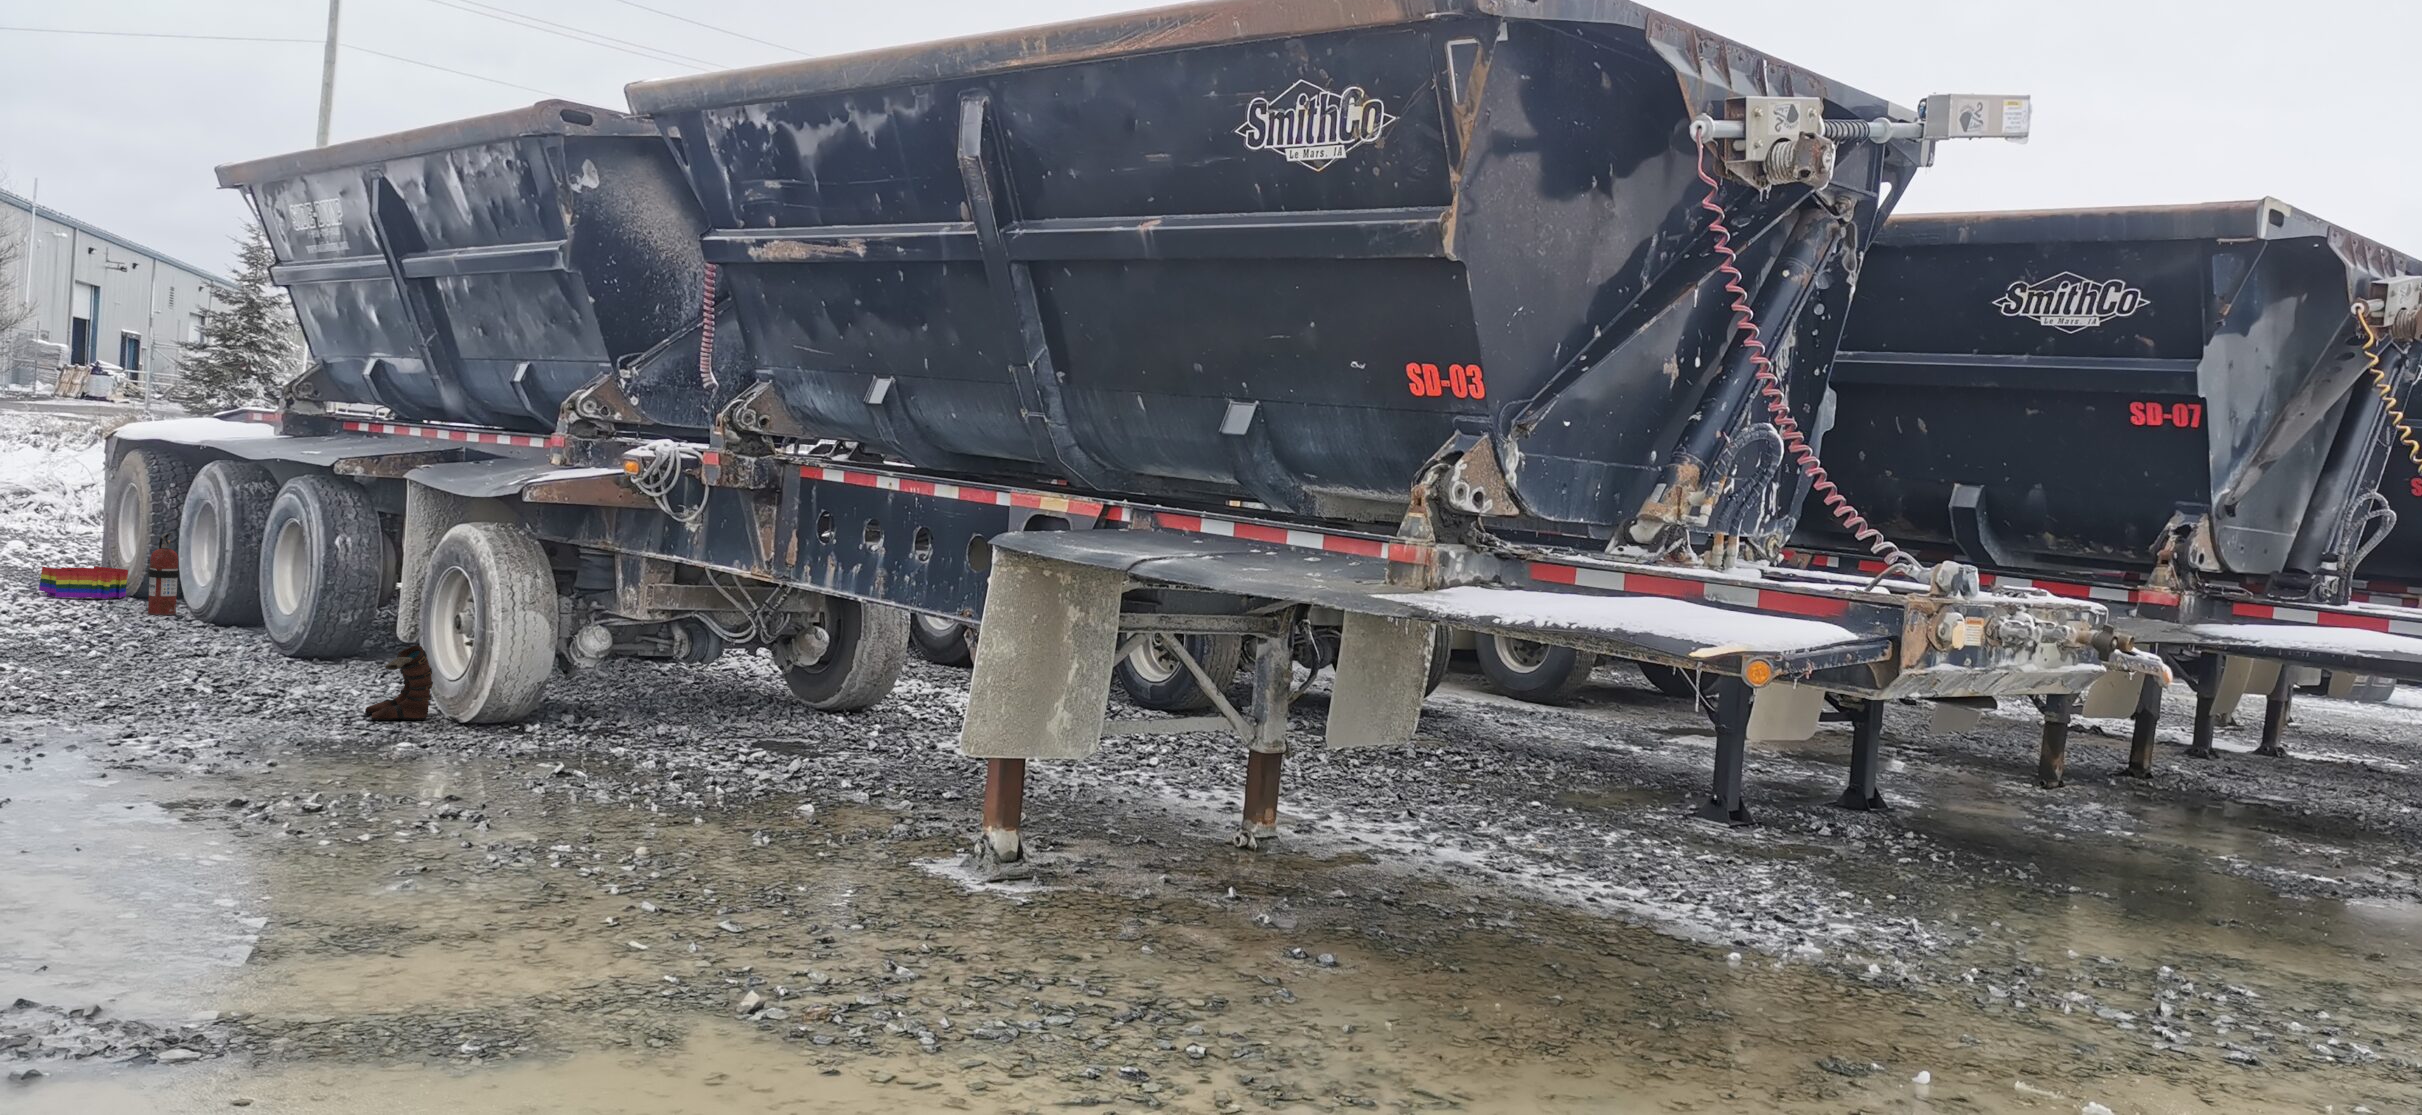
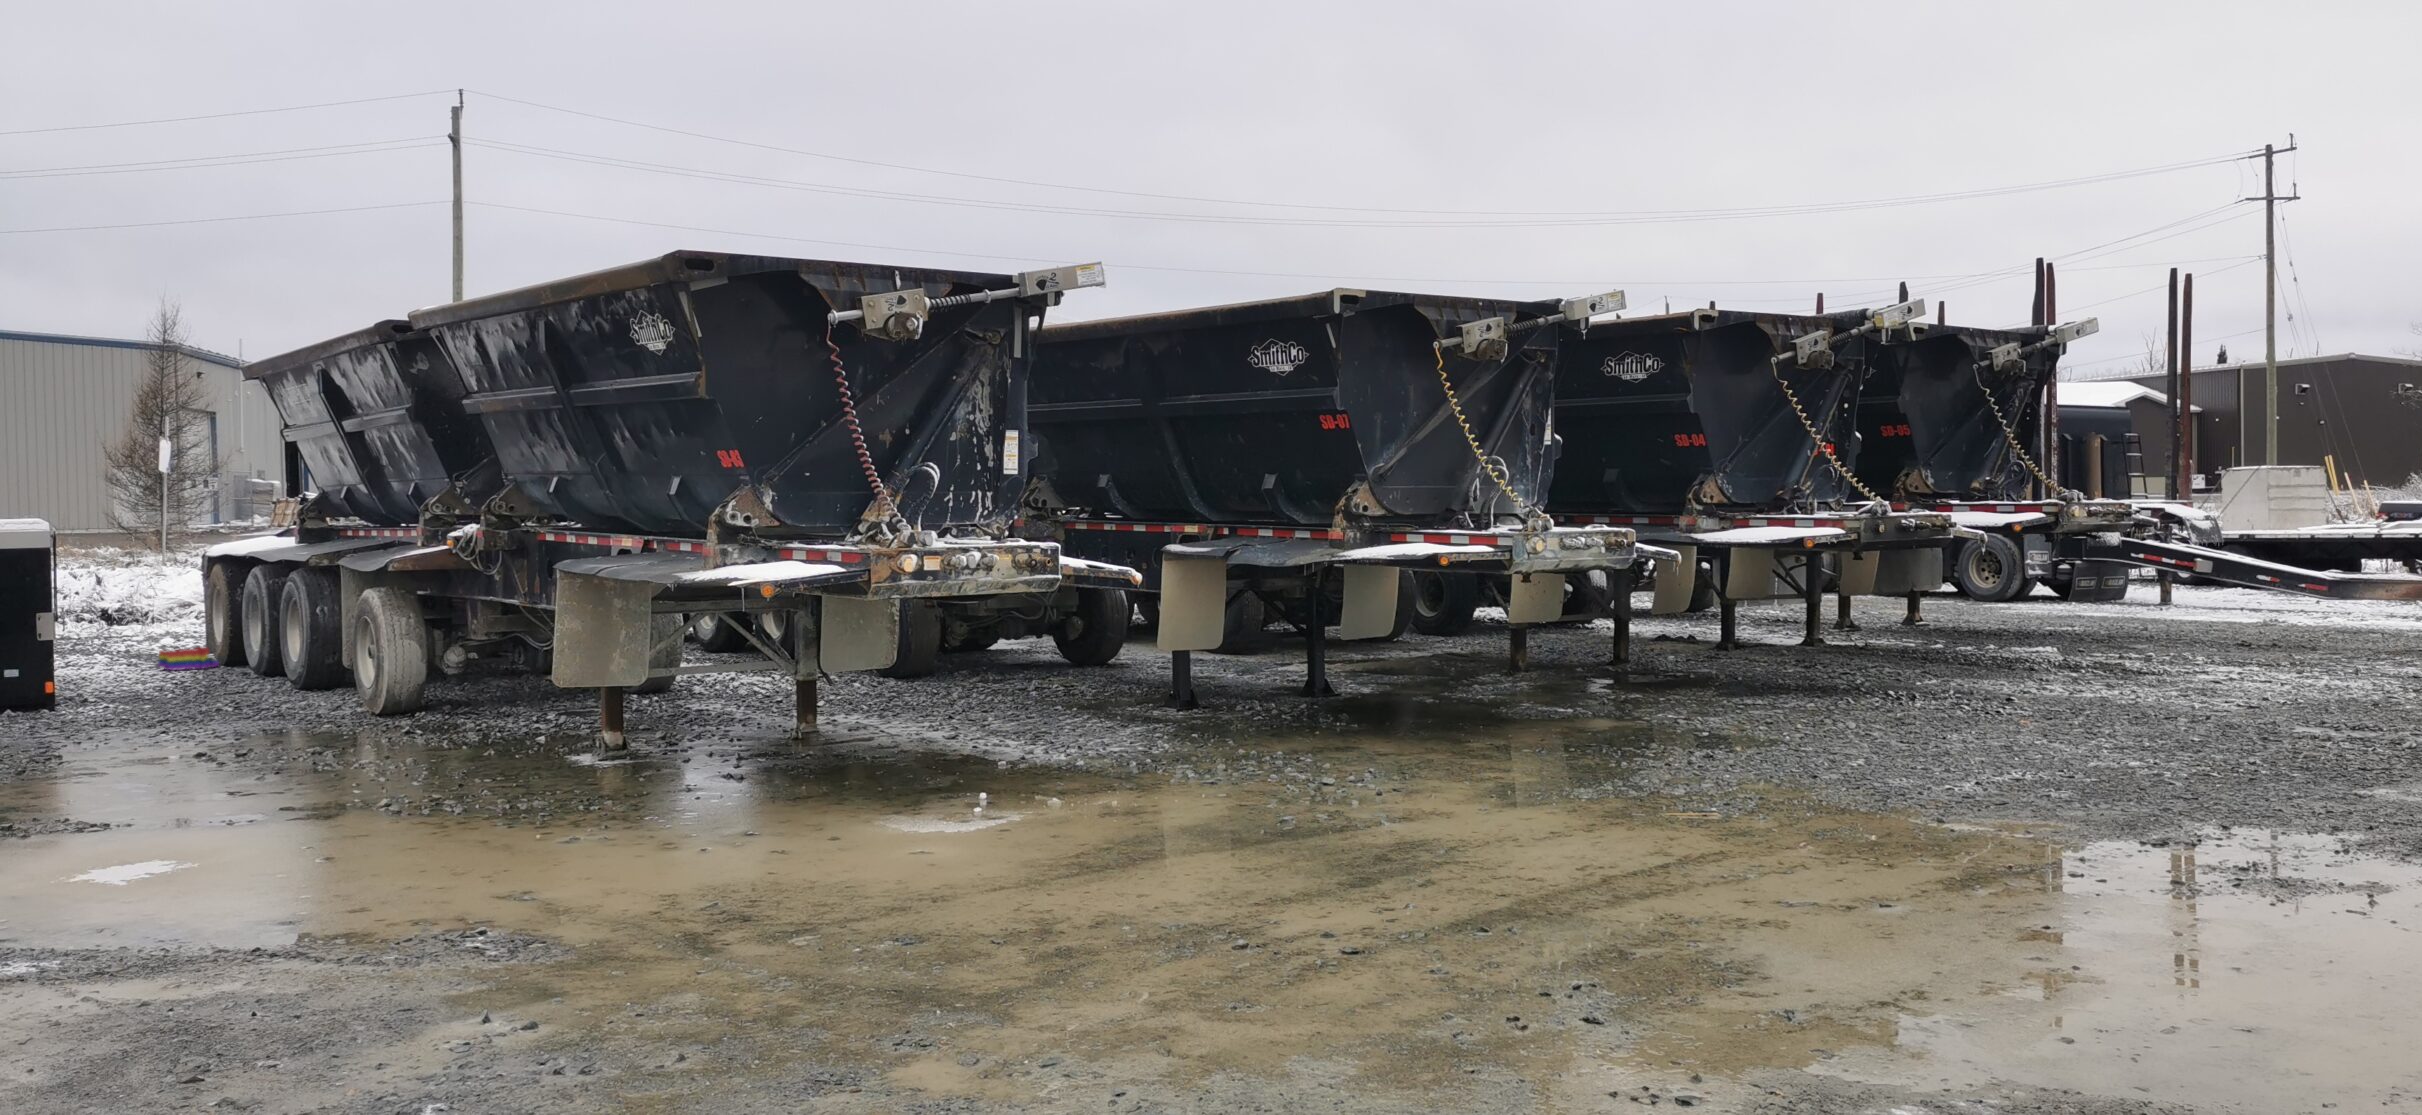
fire extinguisher: present [148,532,179,615] -> none [222,617,244,675]
boots: present [365,646,433,720] -> none [310,669,349,718]

